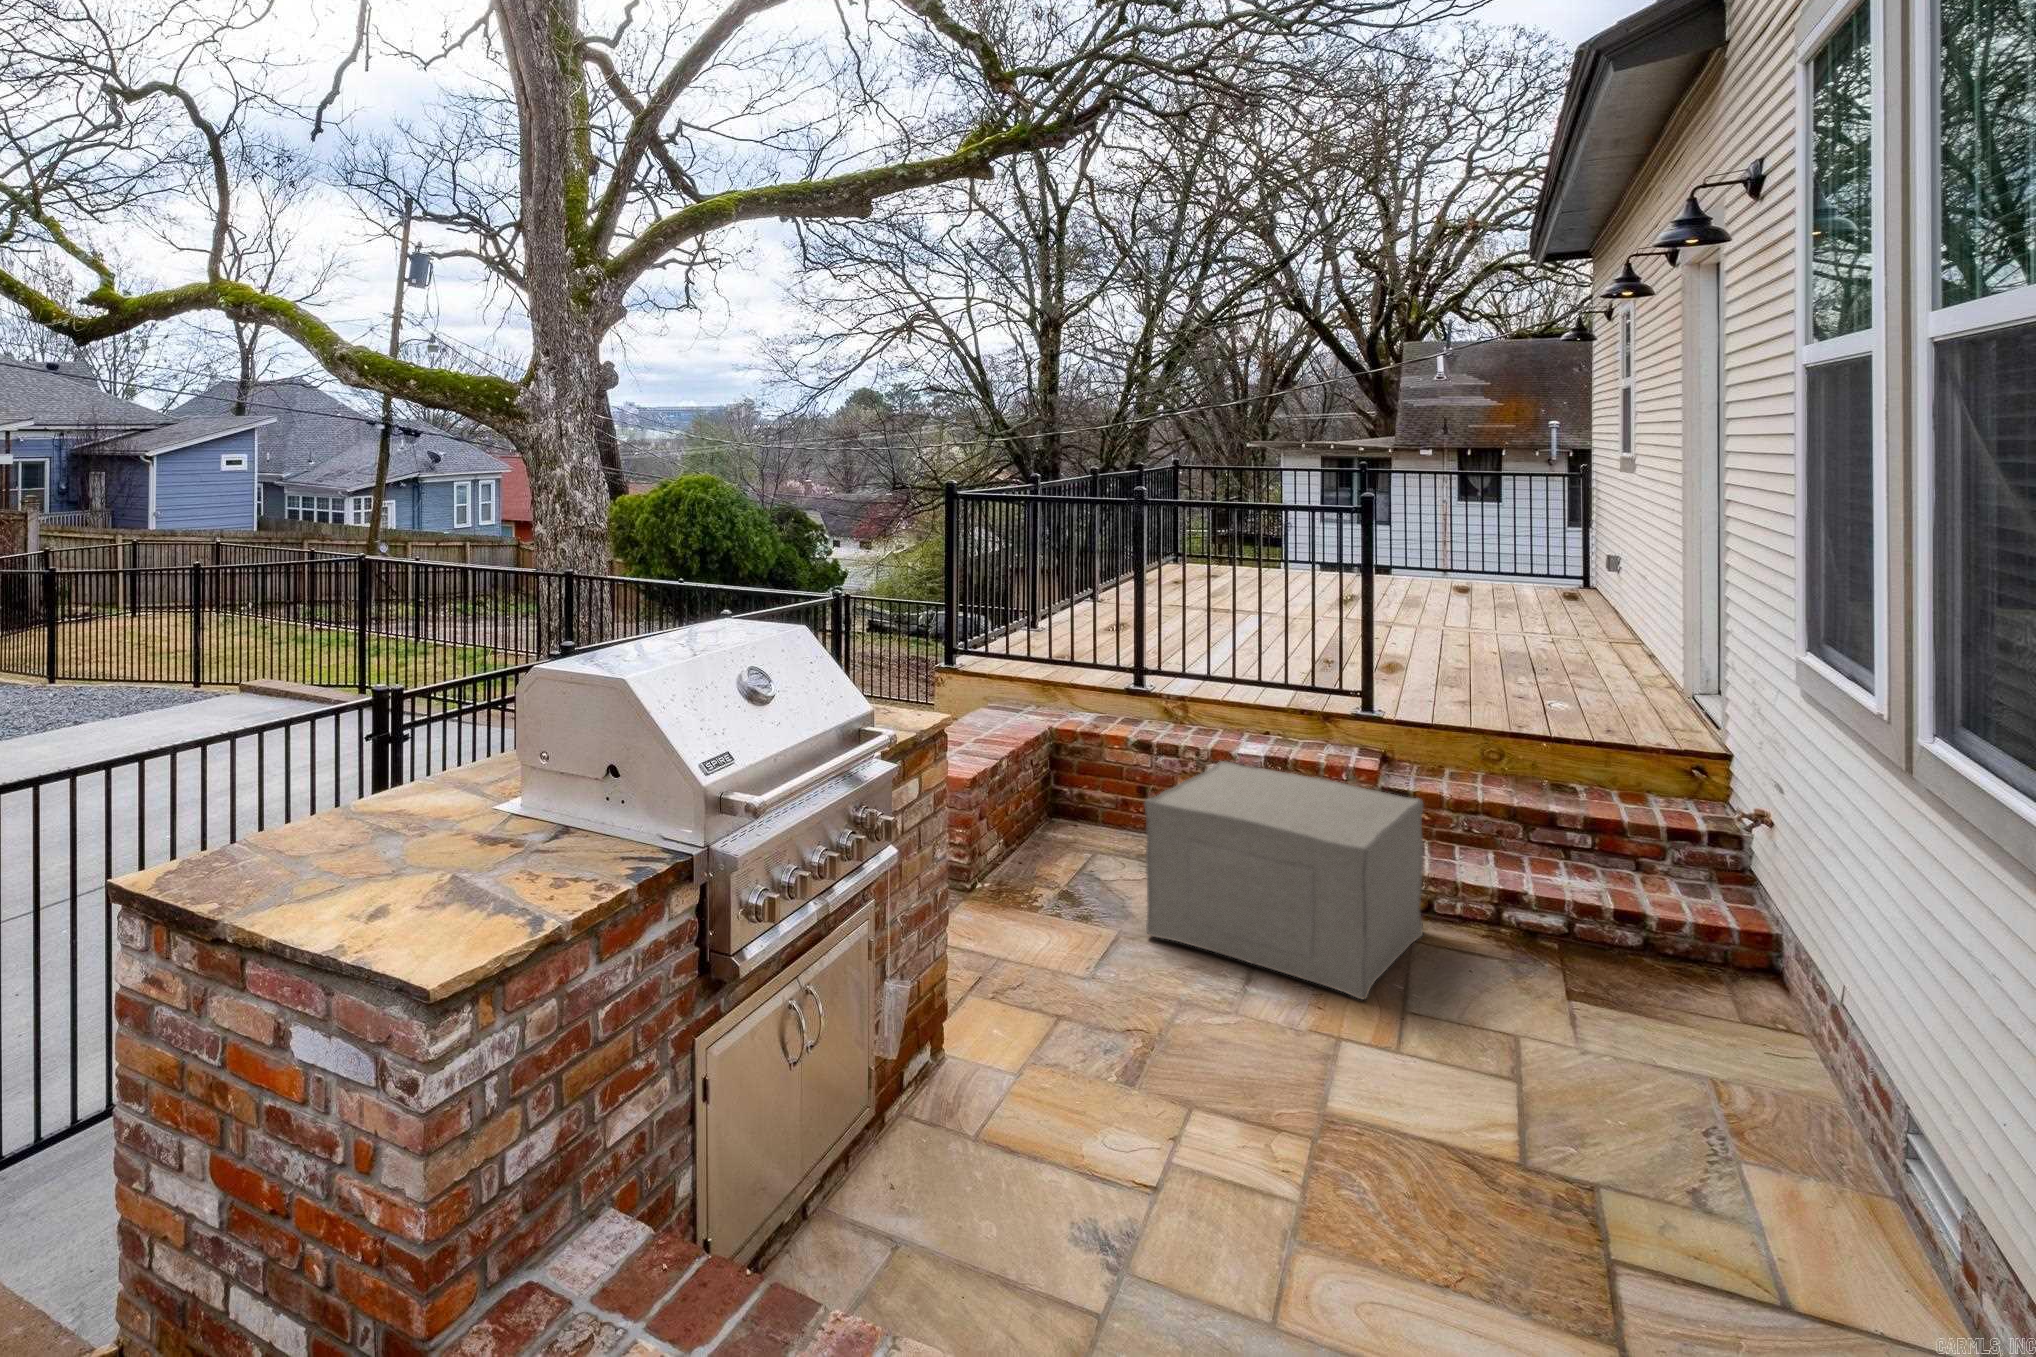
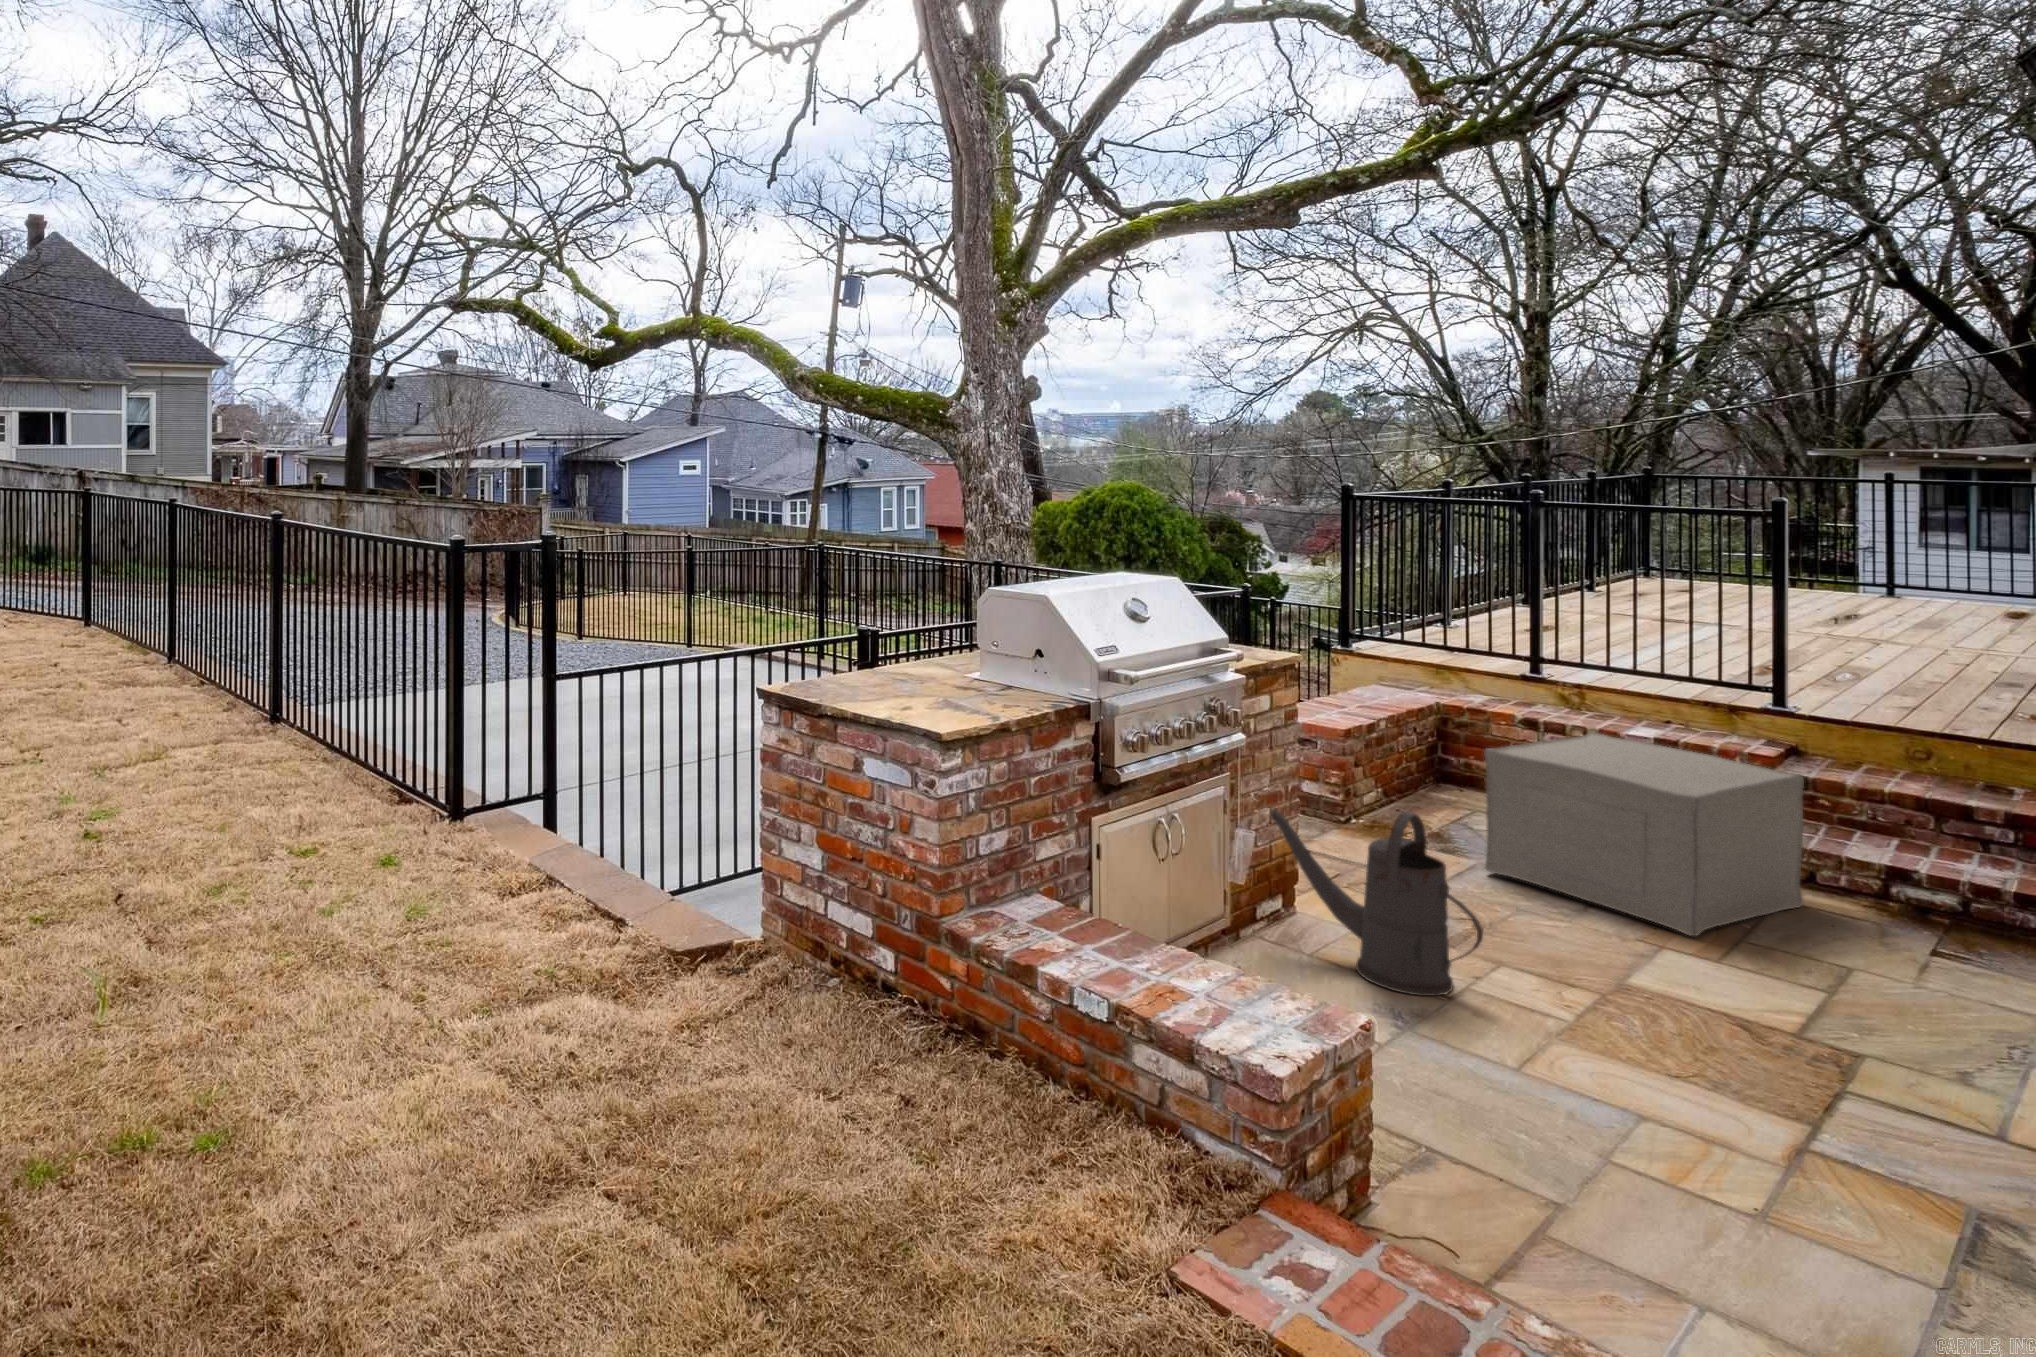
watering can: none [967,929,1223,1169] -> present [1271,809,1483,996]

